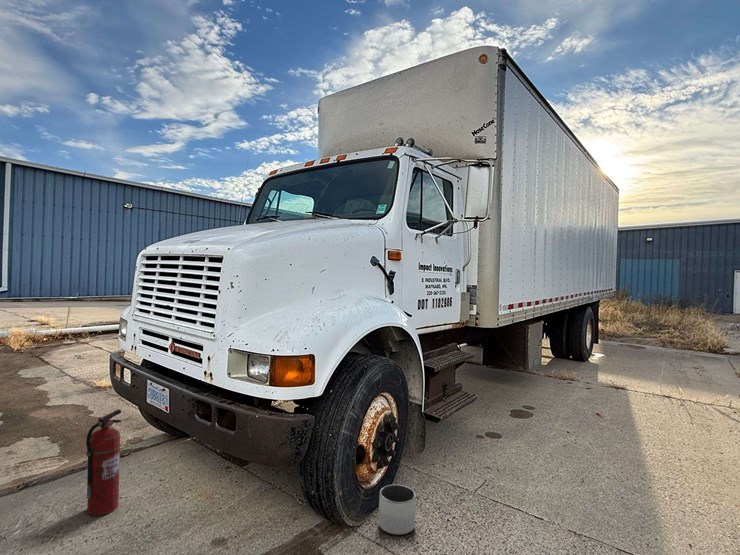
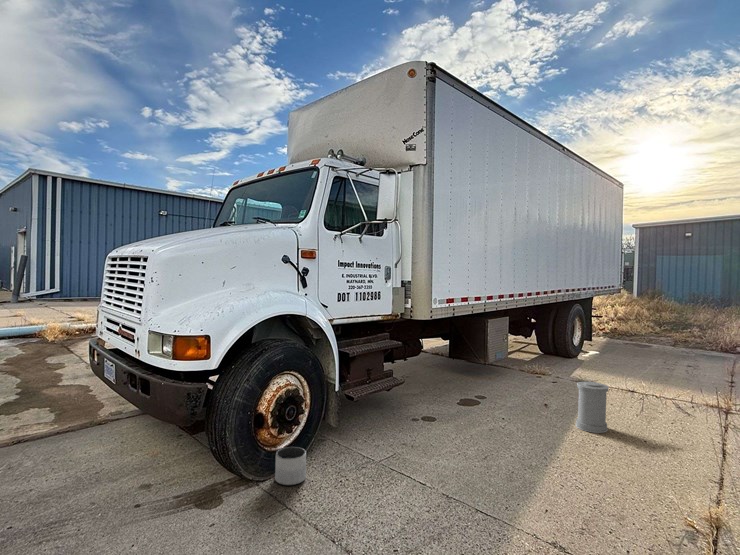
trash can: none [644,392,682,446] -> present [576,382,609,433]
fire extinguisher: present [86,410,121,516] -> none [54,381,85,462]

